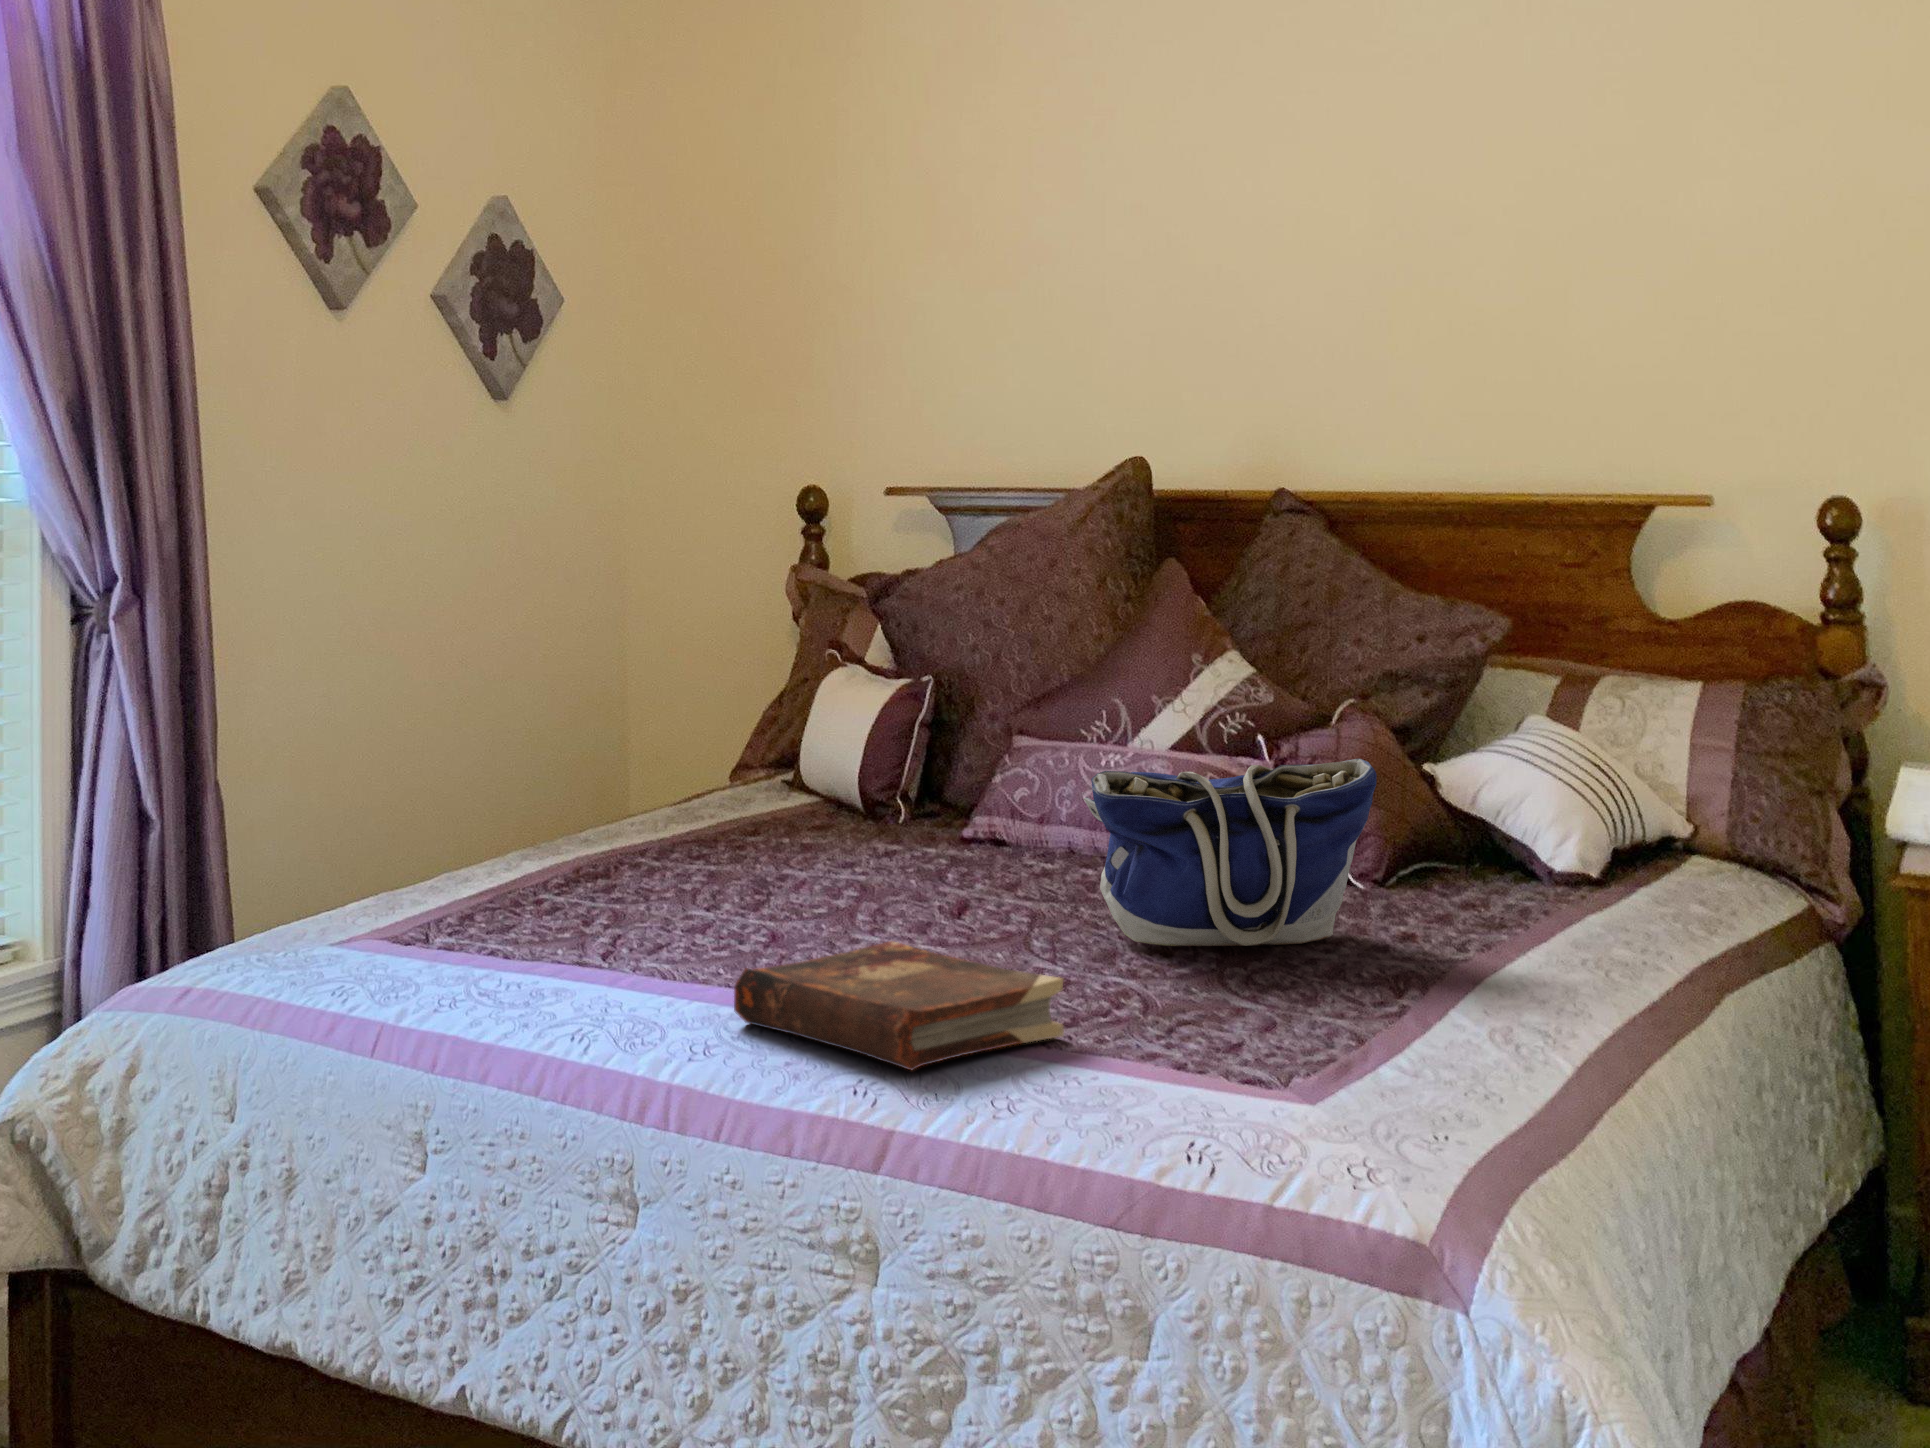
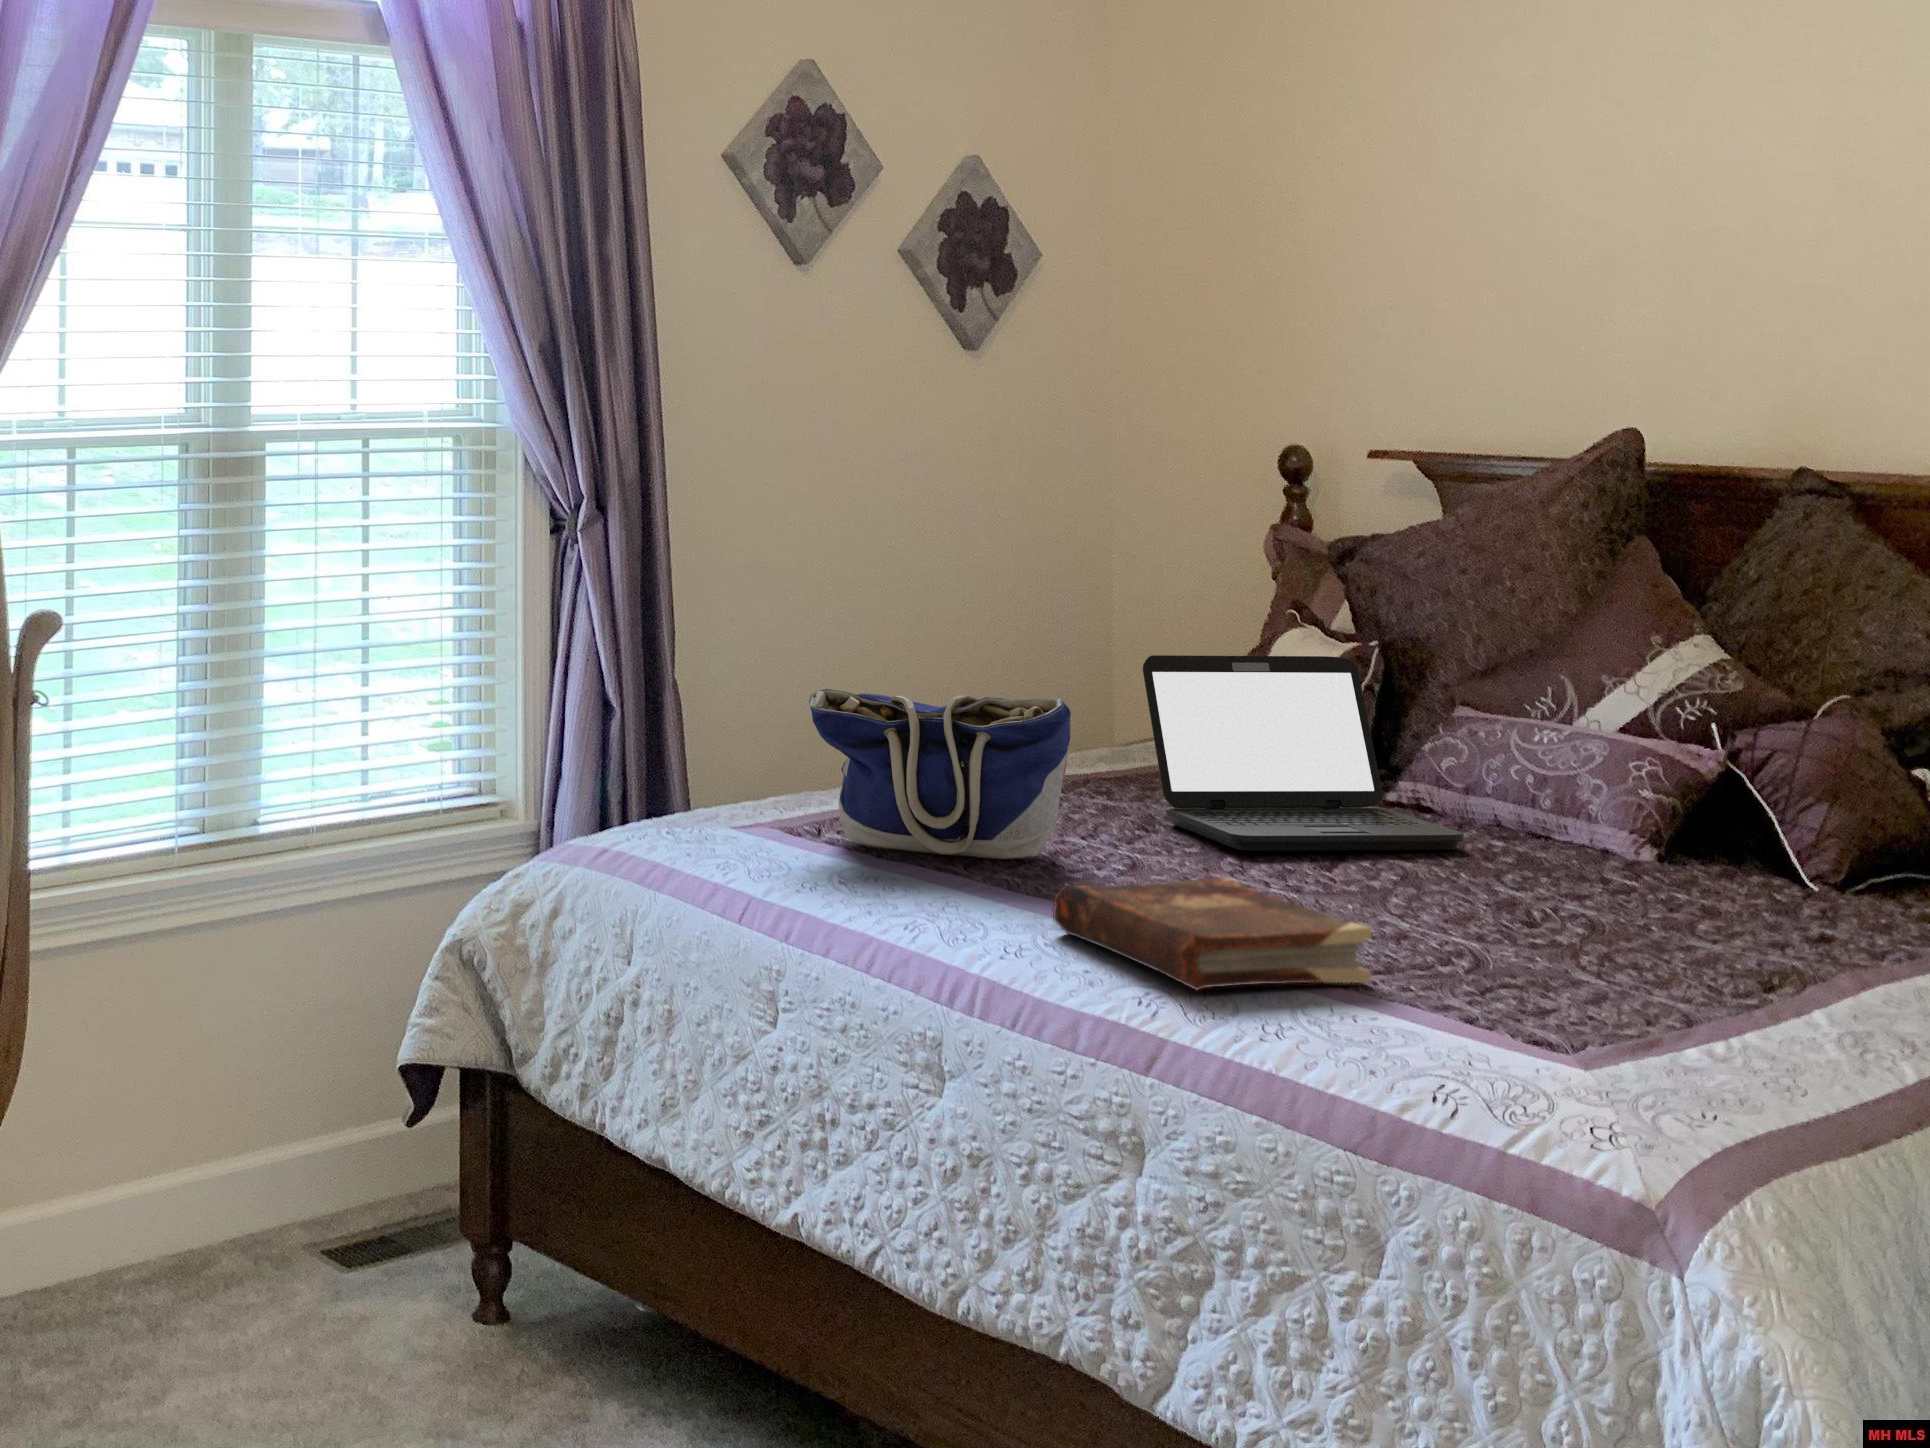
laptop: none [749,698,1062,908] -> present [1143,655,1464,851]
tote bag: present [1084,759,1377,946] -> present [809,689,1071,859]

